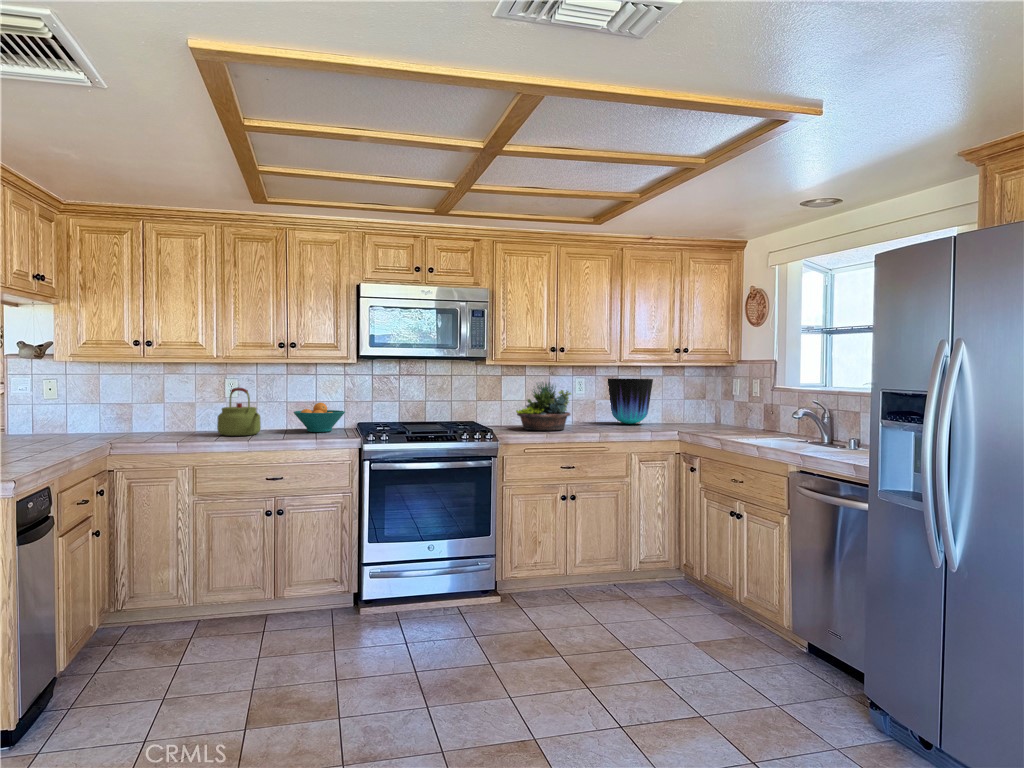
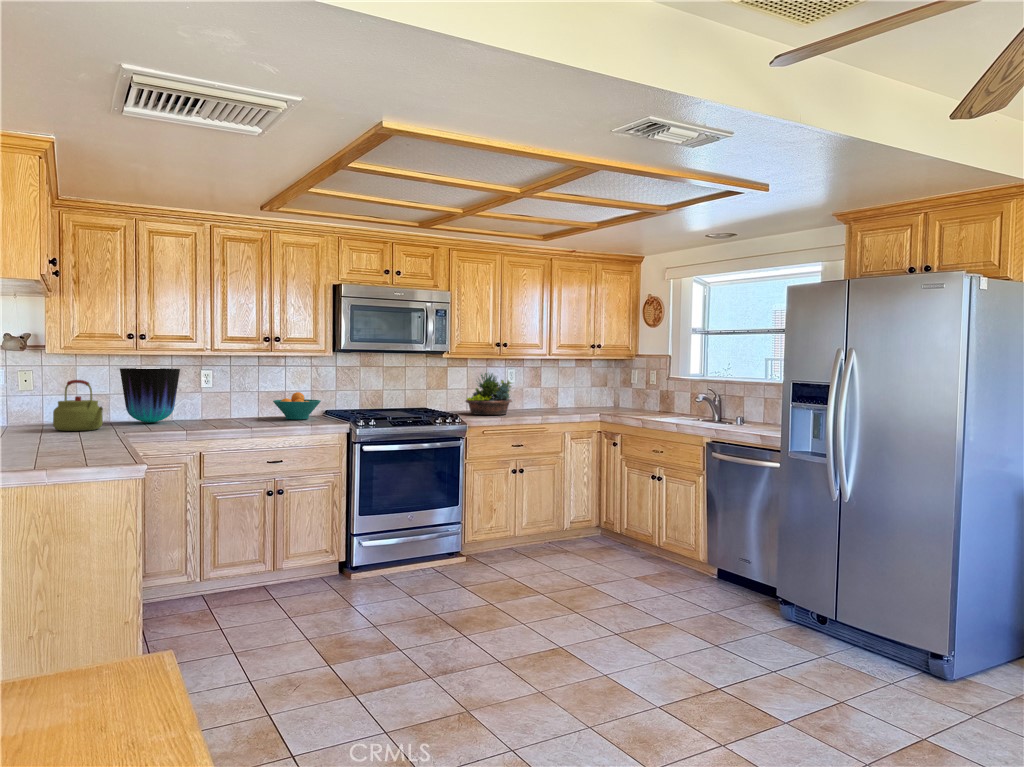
vase: present [608,379,653,424] -> present [120,368,180,423]
kettle: present [217,388,261,436] -> present [53,380,103,431]

